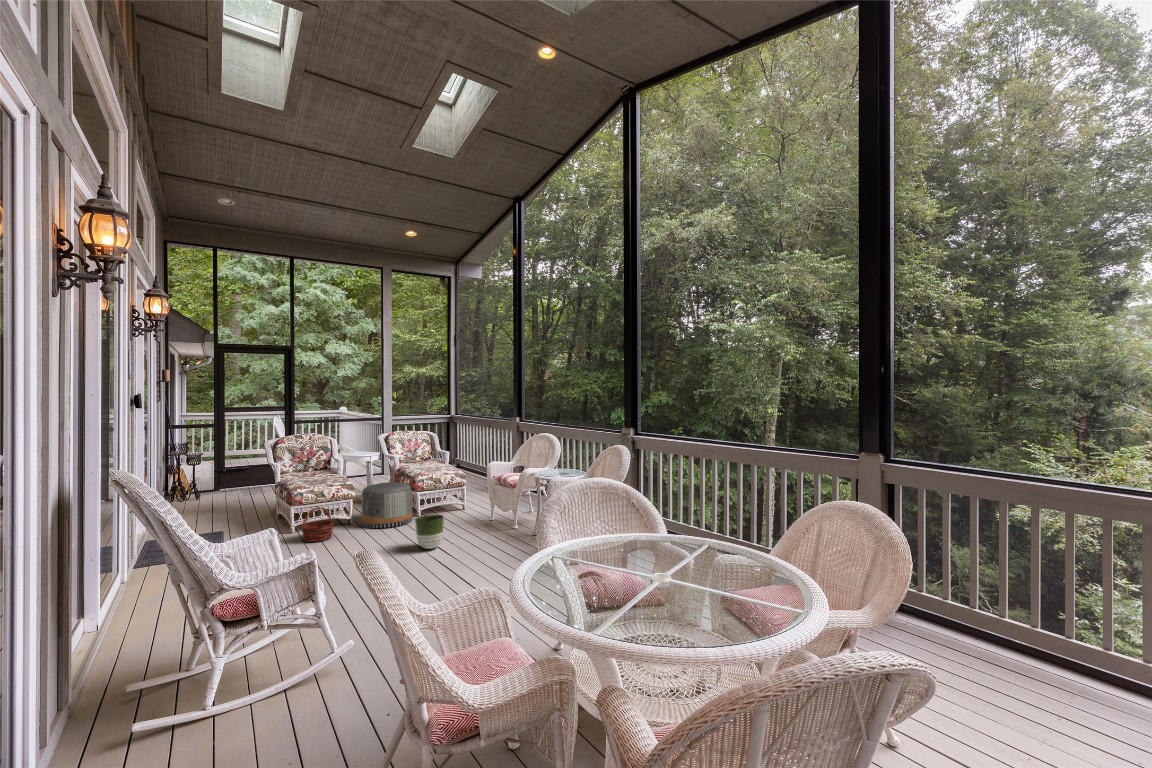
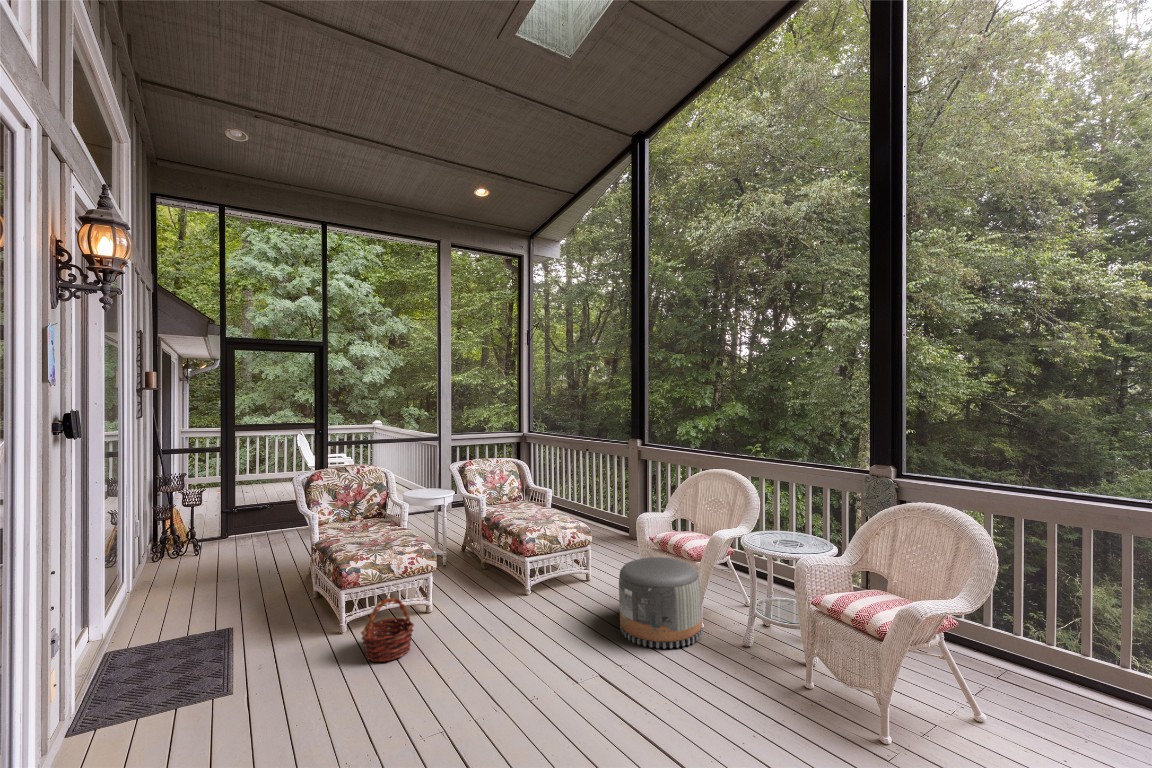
pouf: present [361,482,412,528] -> present [619,557,702,648]
planter: present [415,515,444,549] -> none [565,618,613,685]

